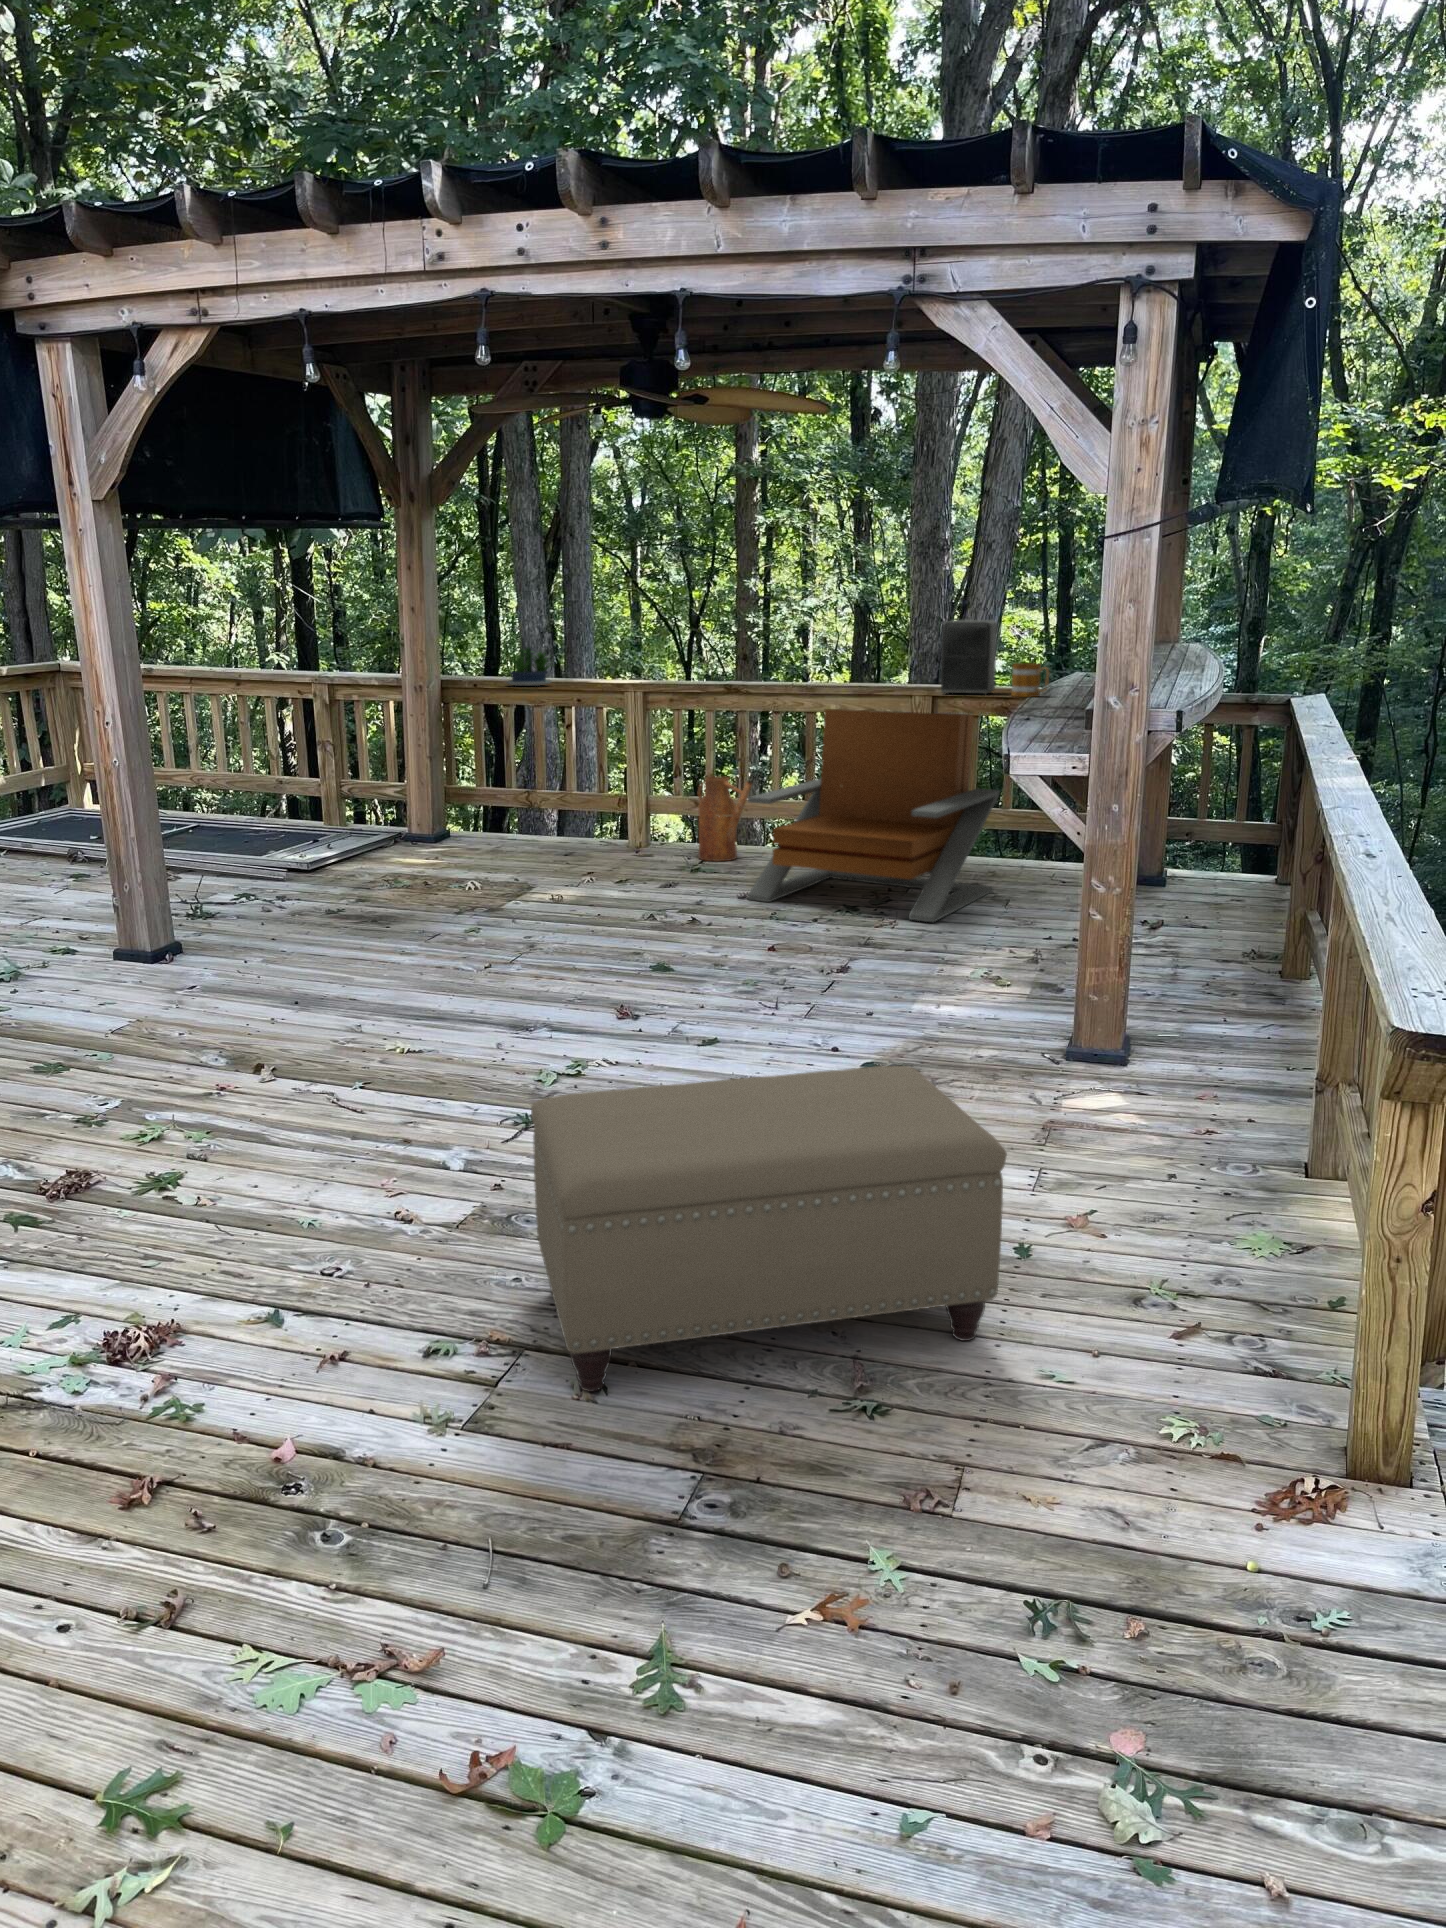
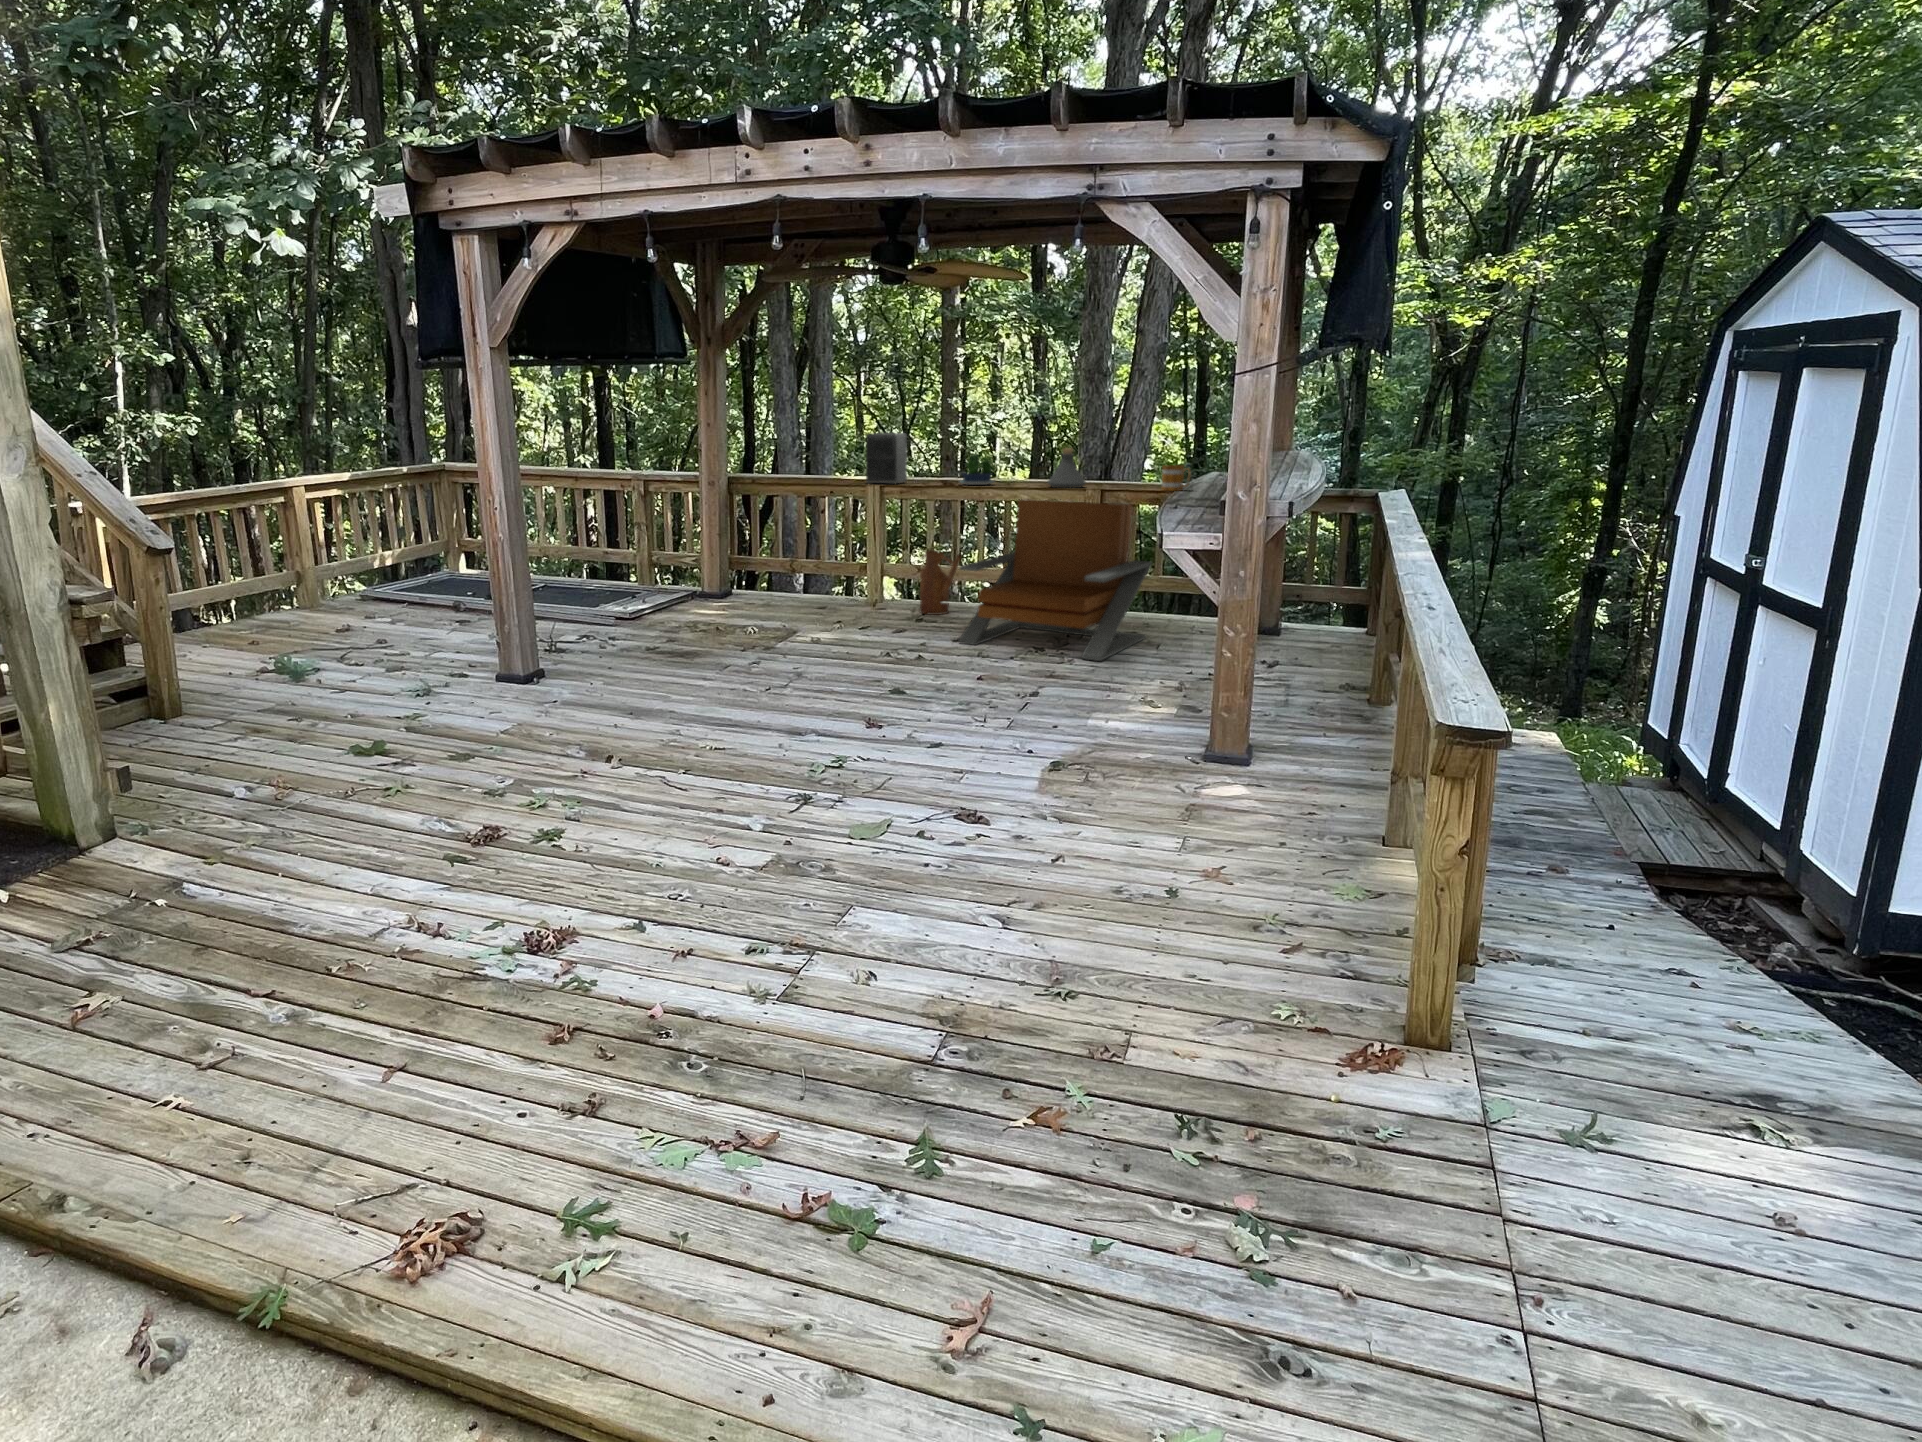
speaker: present [941,620,998,695] -> present [866,433,907,484]
bottle: none [863,641,914,694] -> present [1048,448,1086,488]
potted plant: present [507,648,551,686] -> present [959,454,995,485]
ottoman: present [531,1066,1007,1392] -> none [820,758,1161,979]

